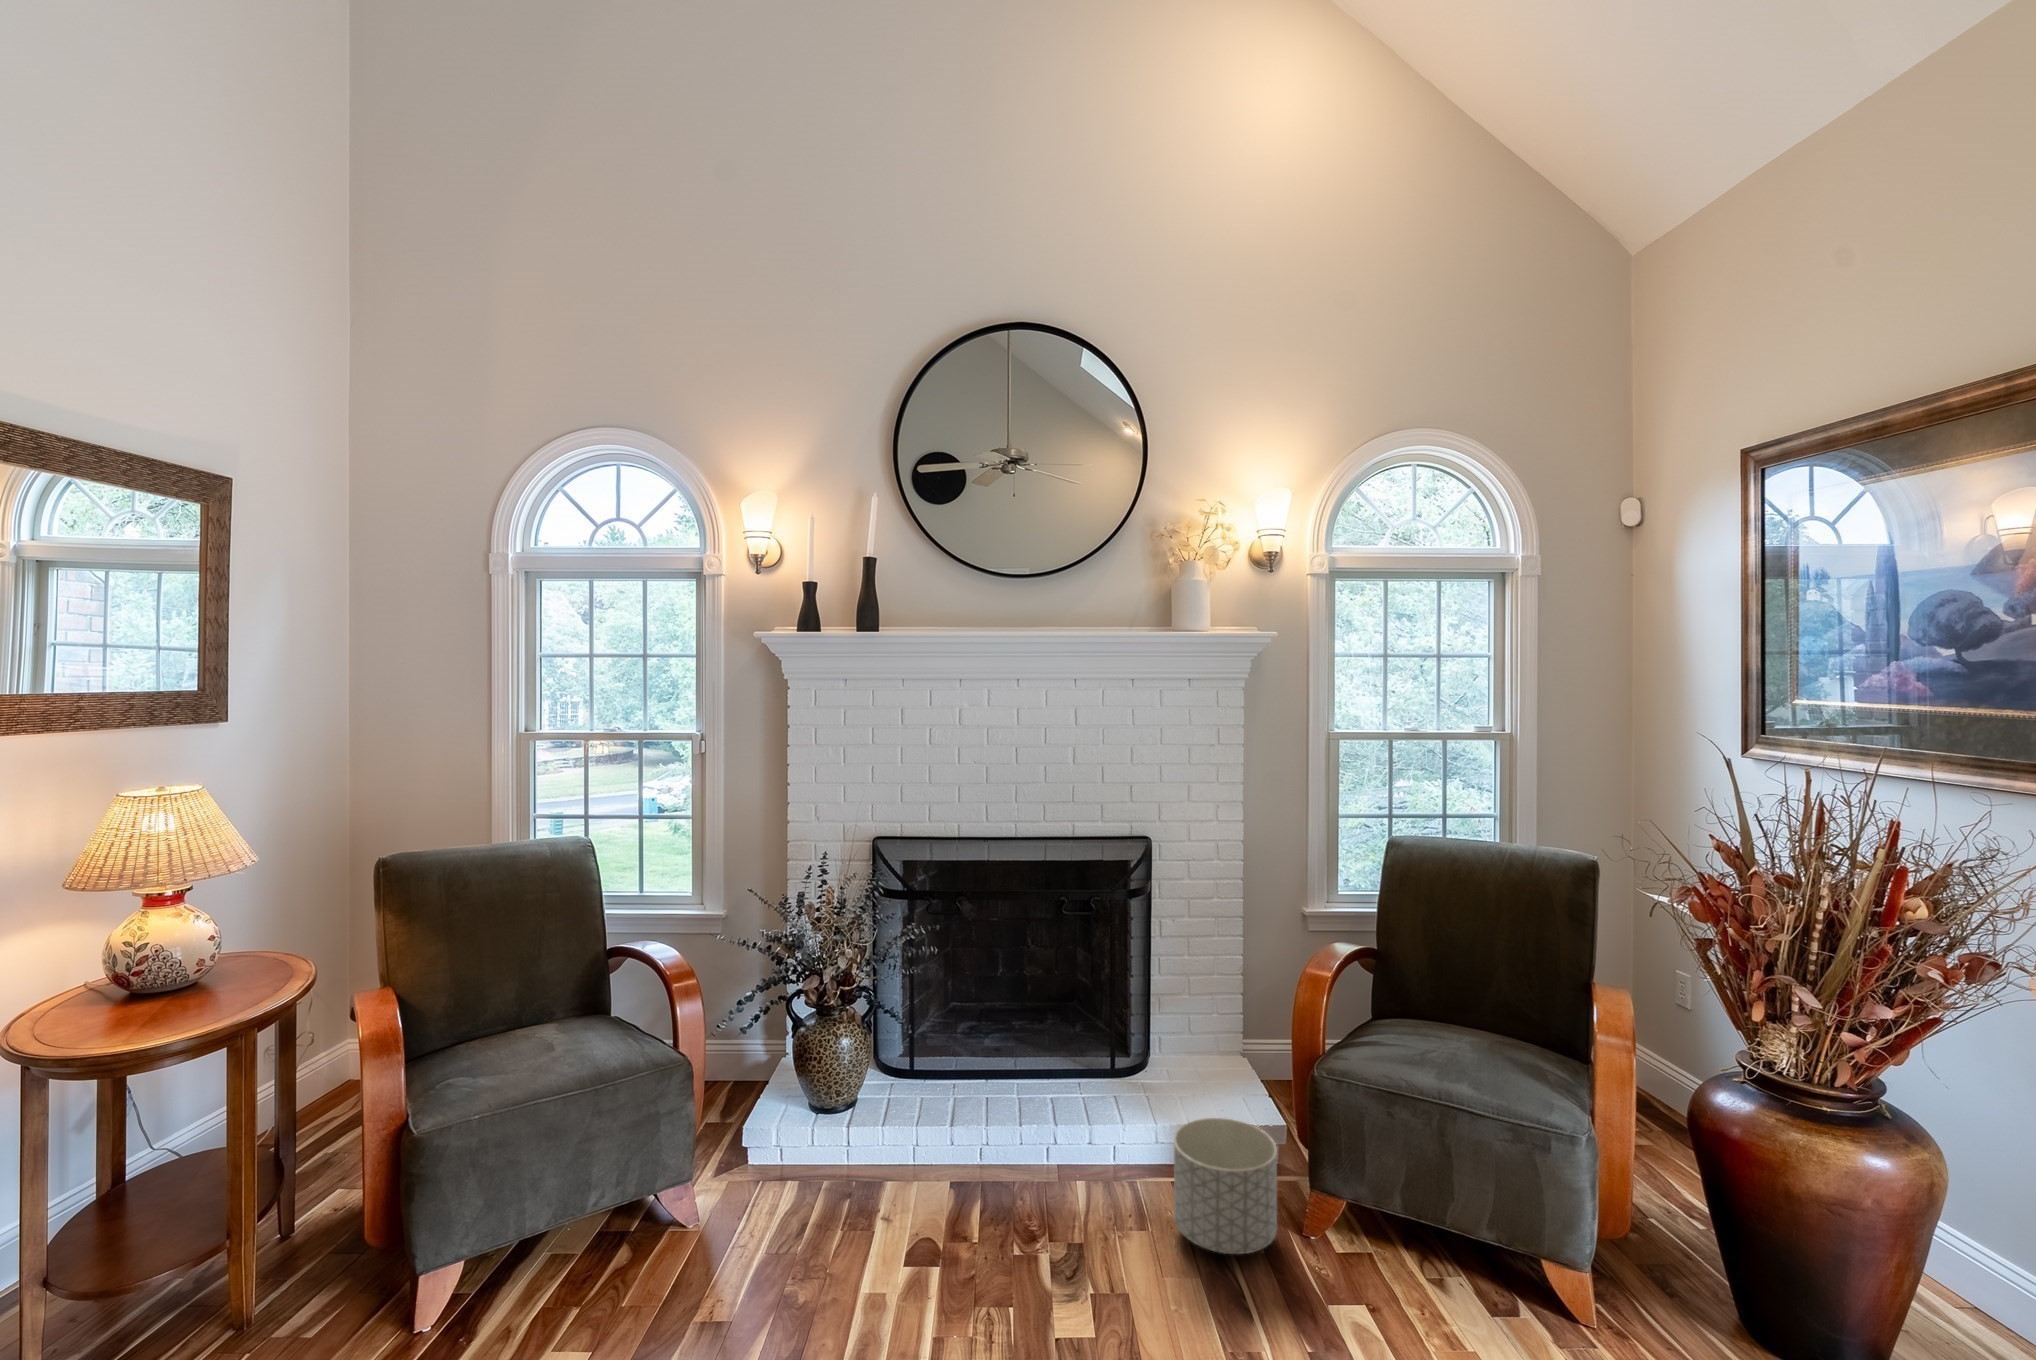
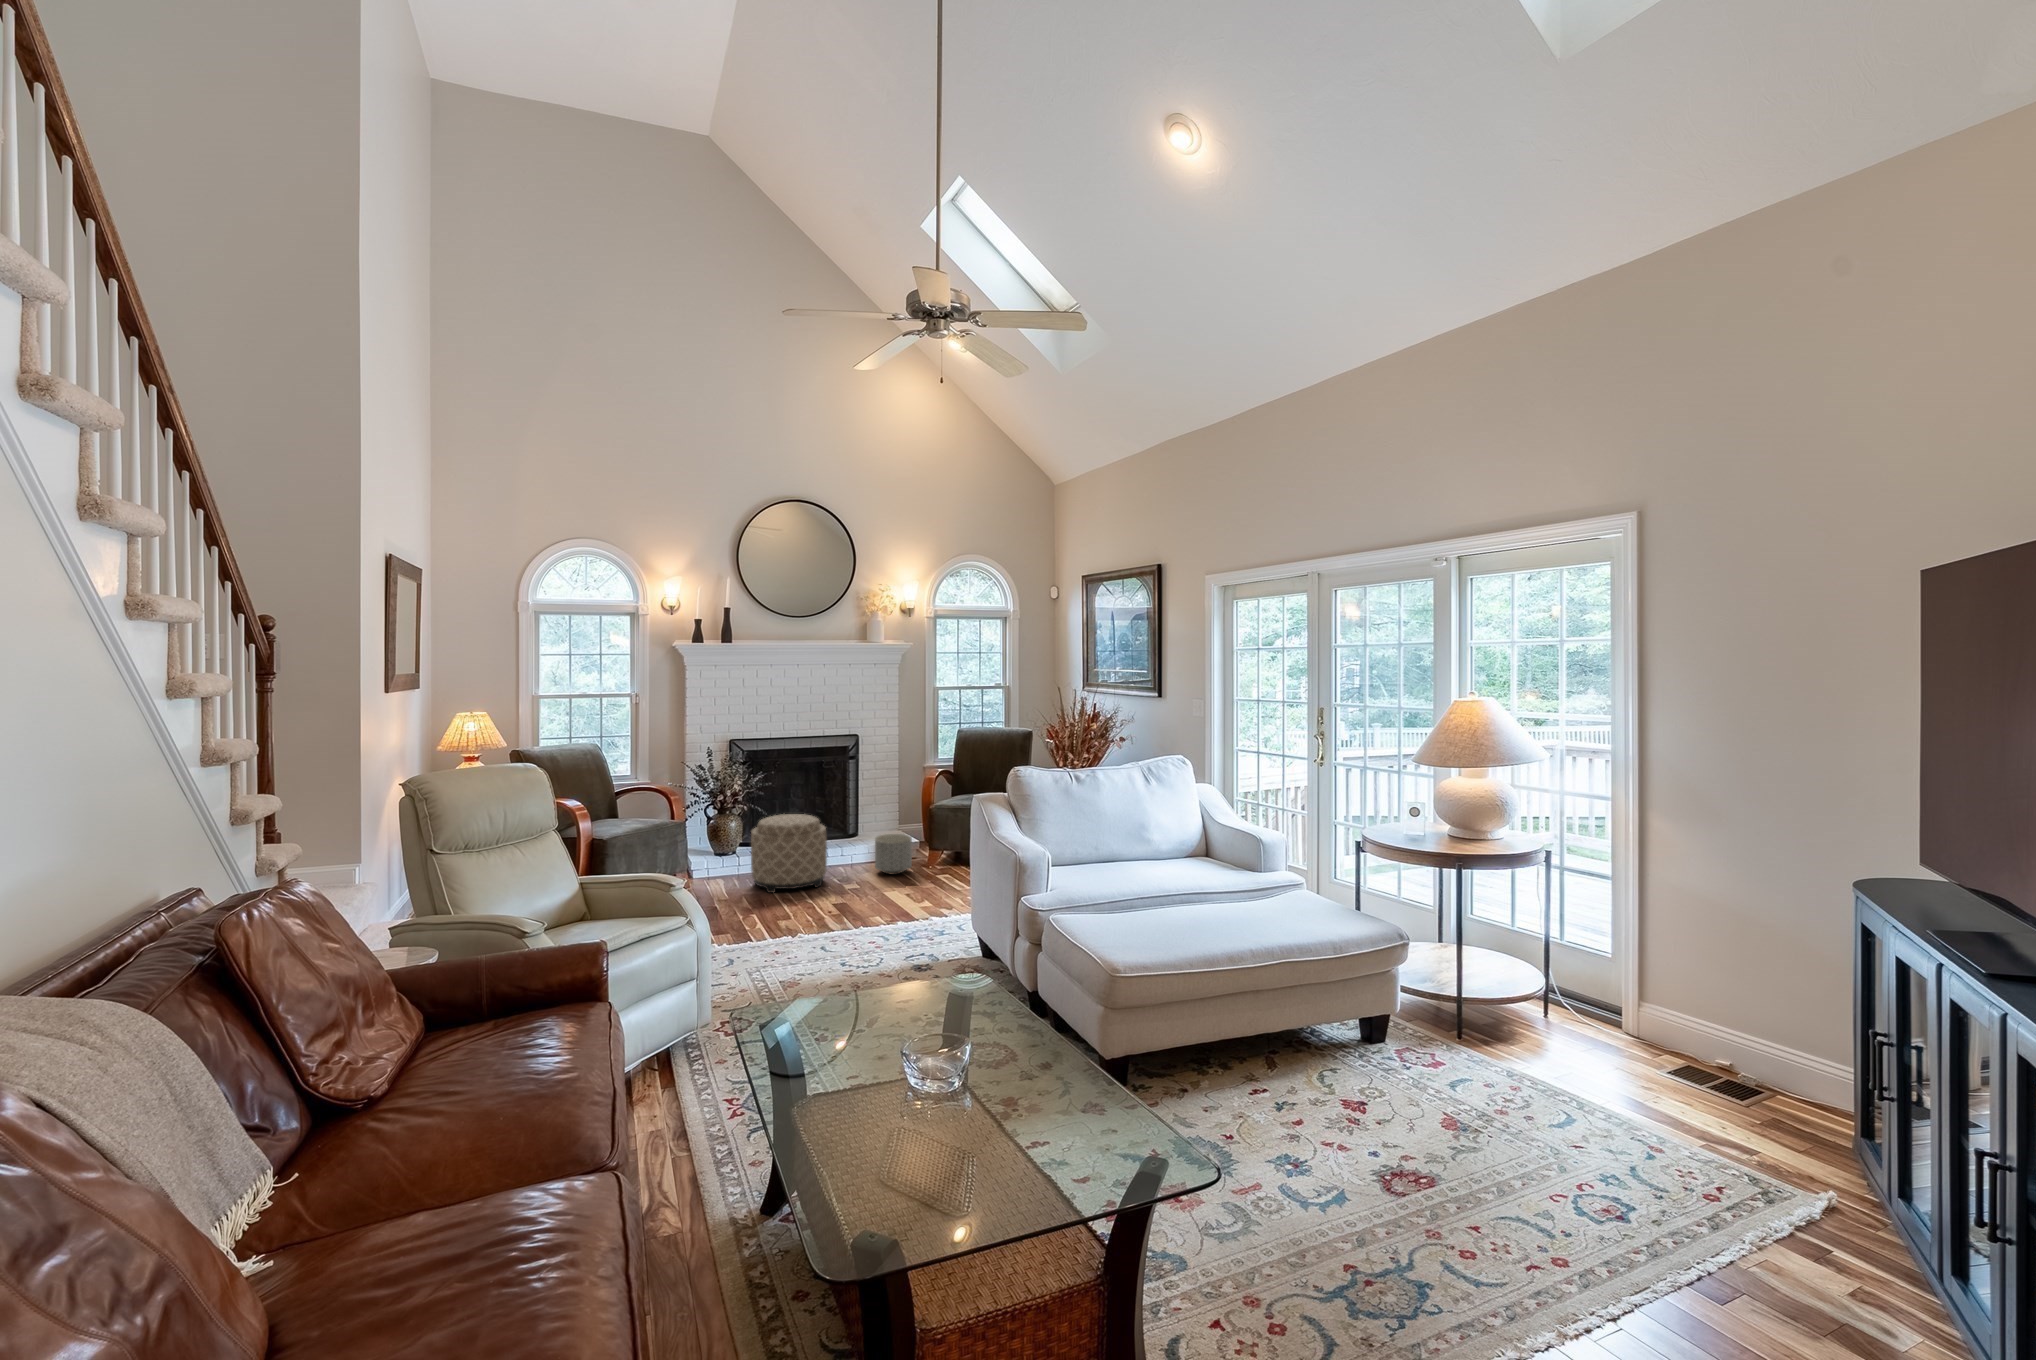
ottoman: none [841,1047,1037,1301] -> present [751,814,827,893]

